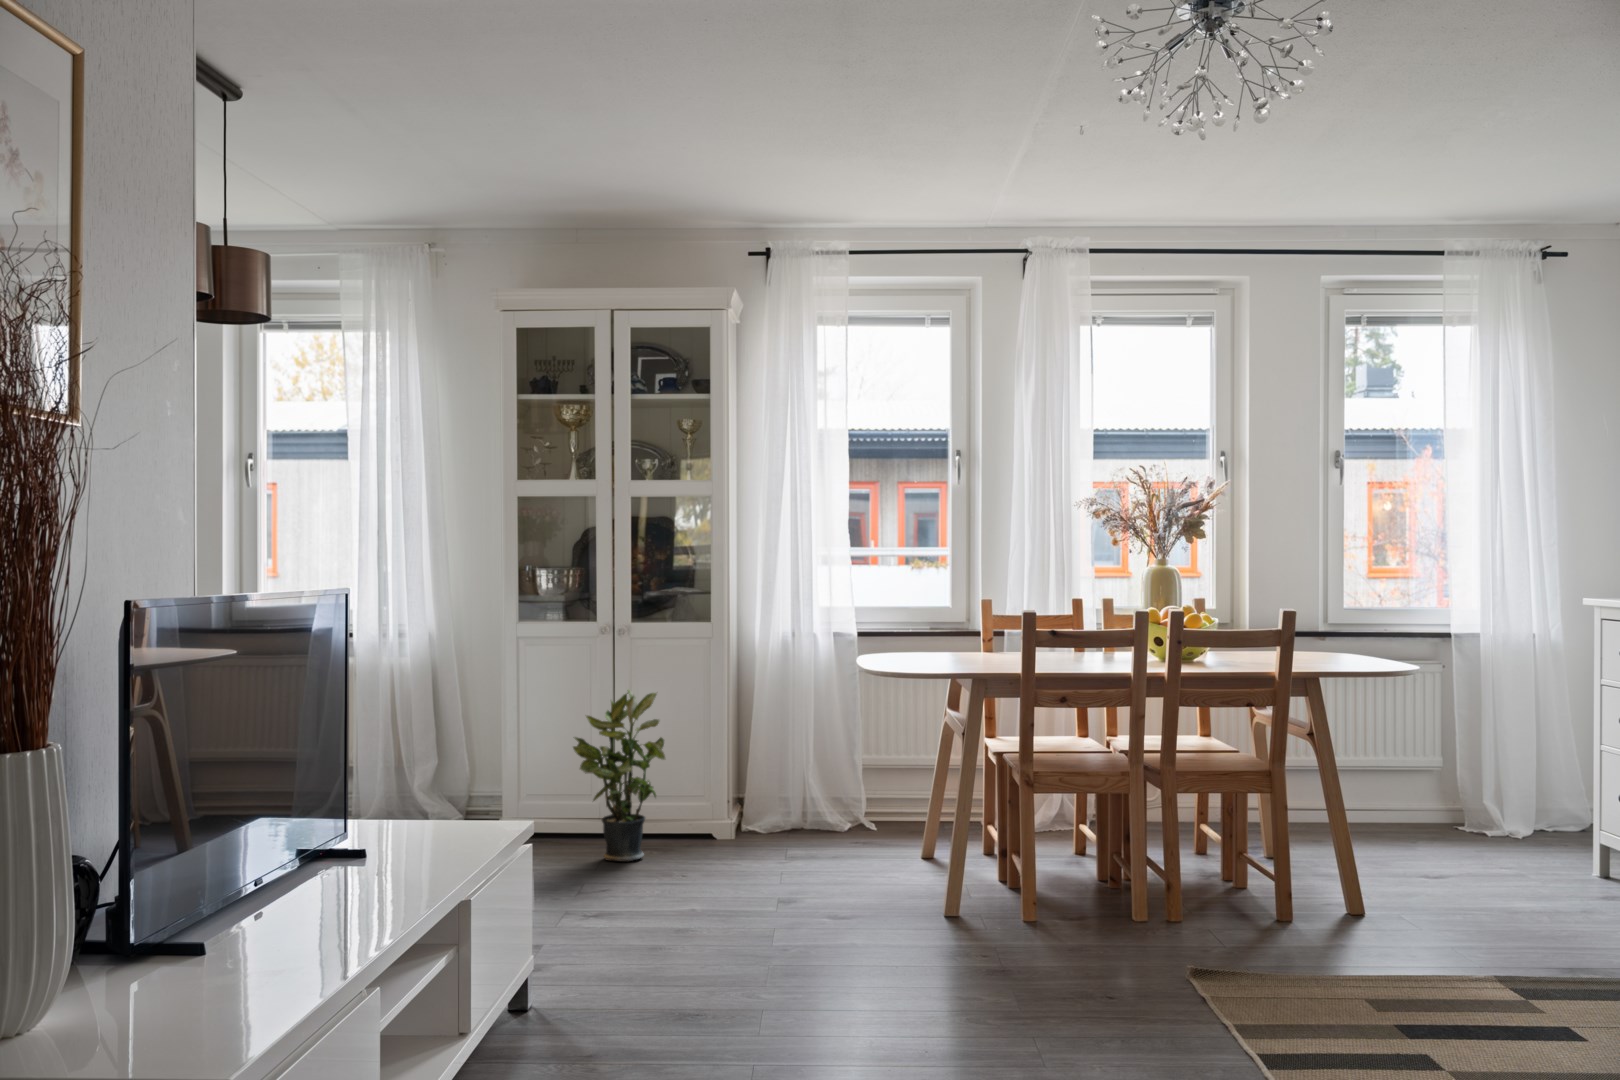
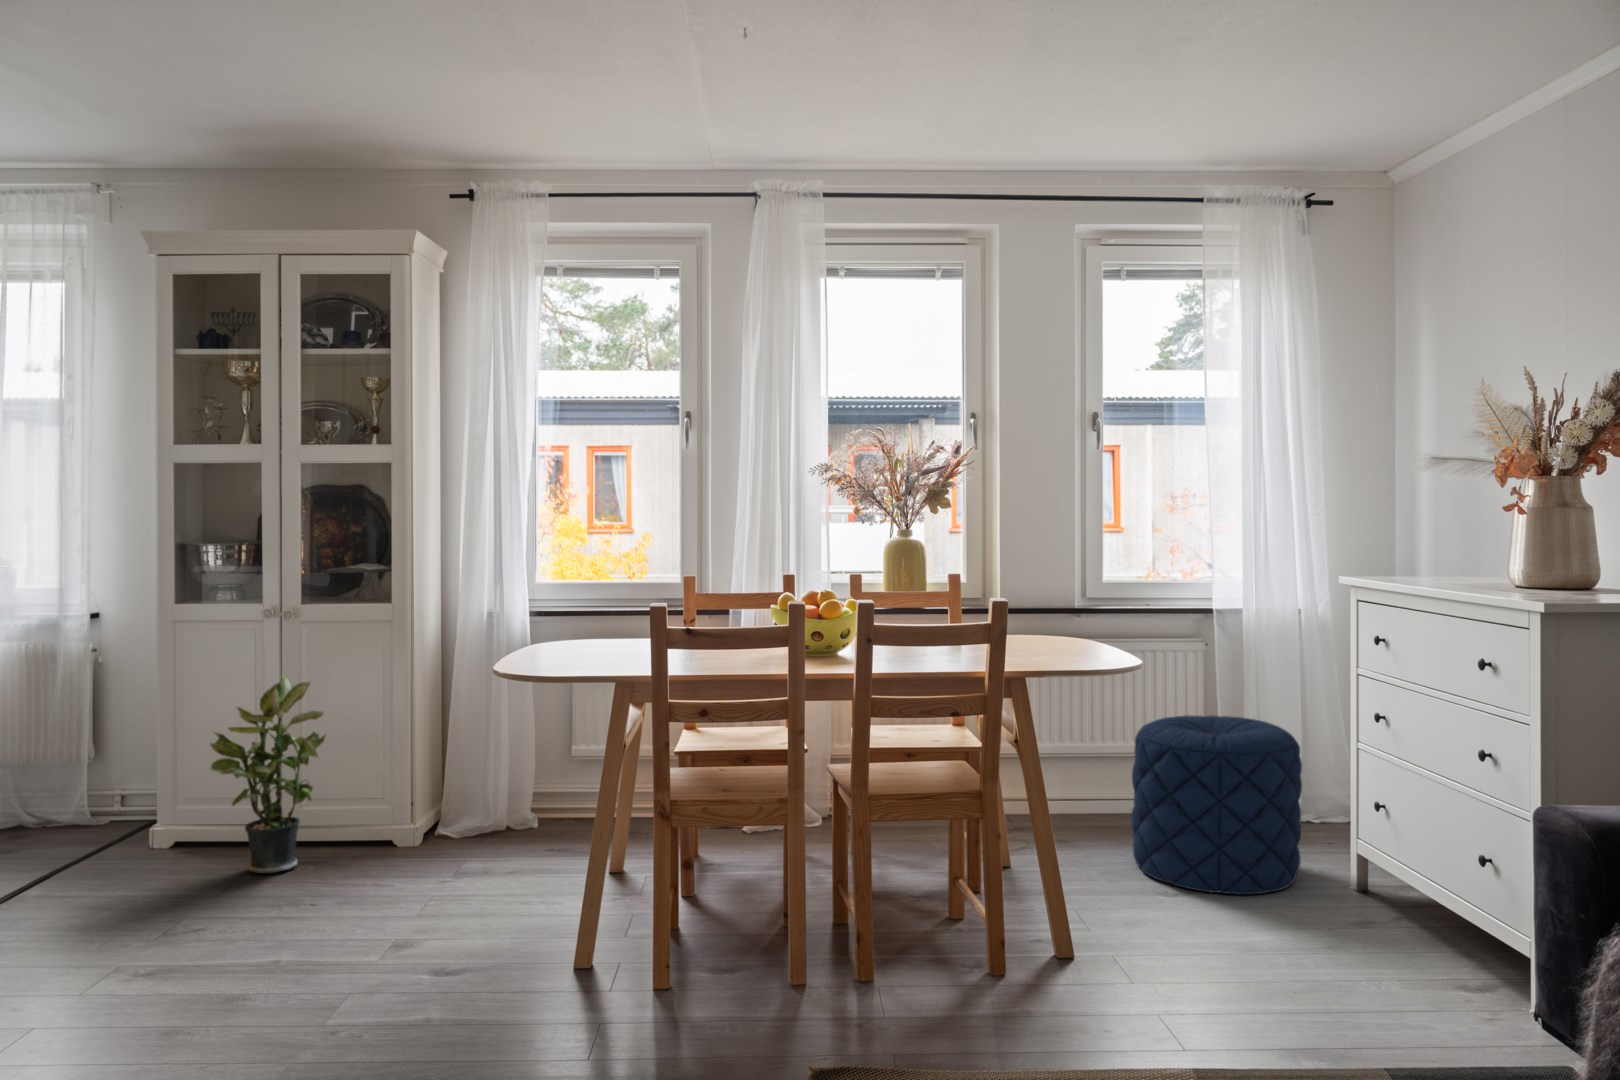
pouf: none [1391,728,1549,881] -> present [1131,715,1302,895]

